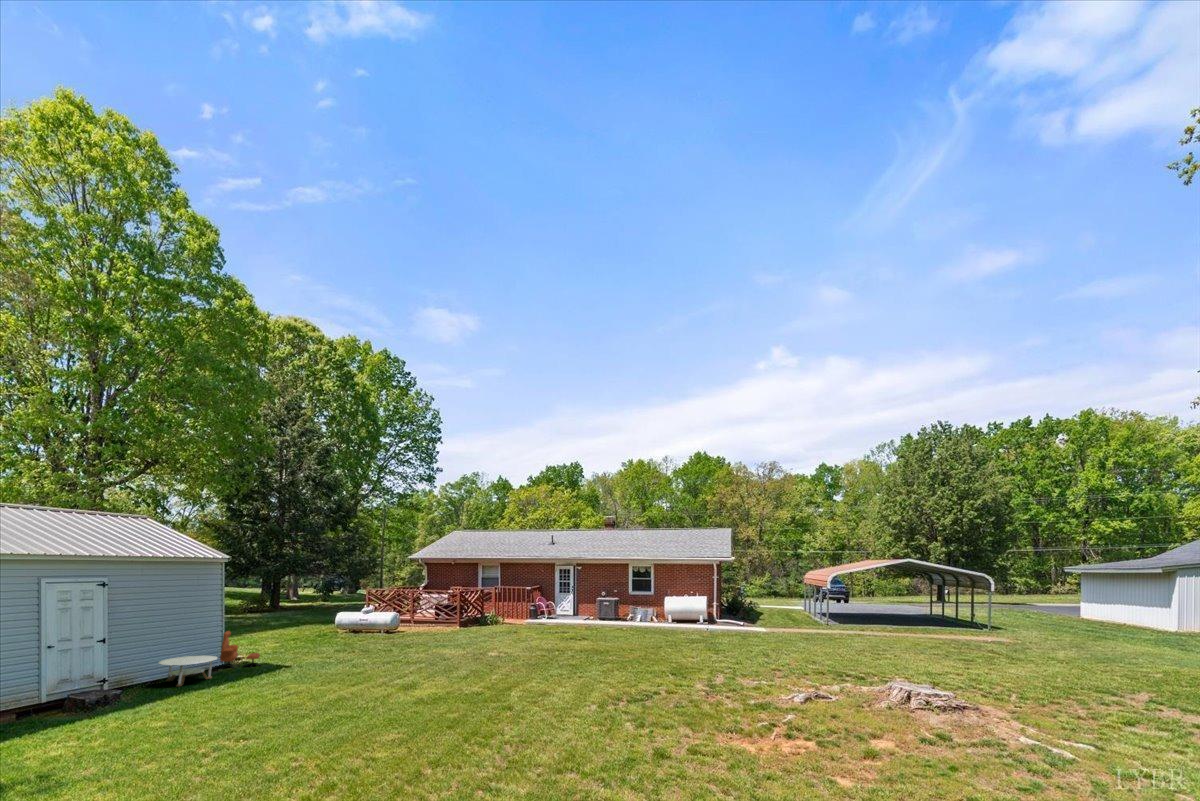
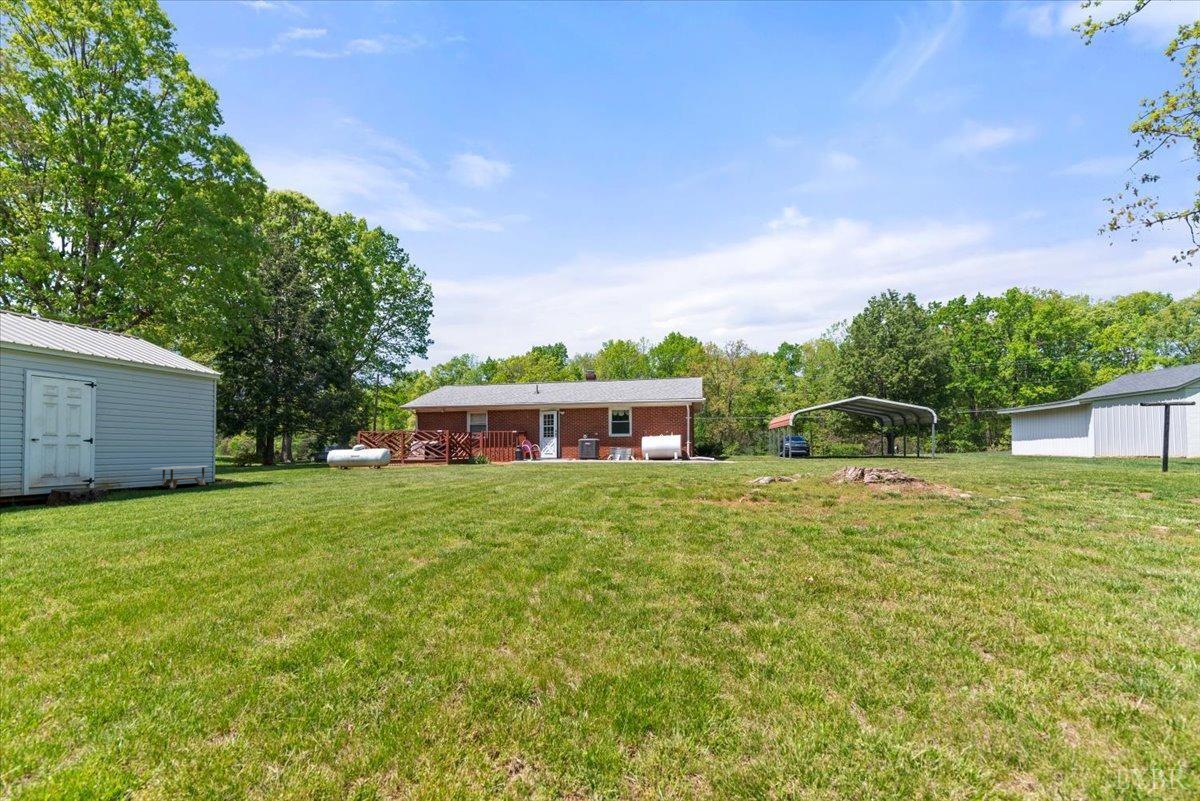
lounge chair: present [220,631,261,669] -> none [215,448,257,481]

